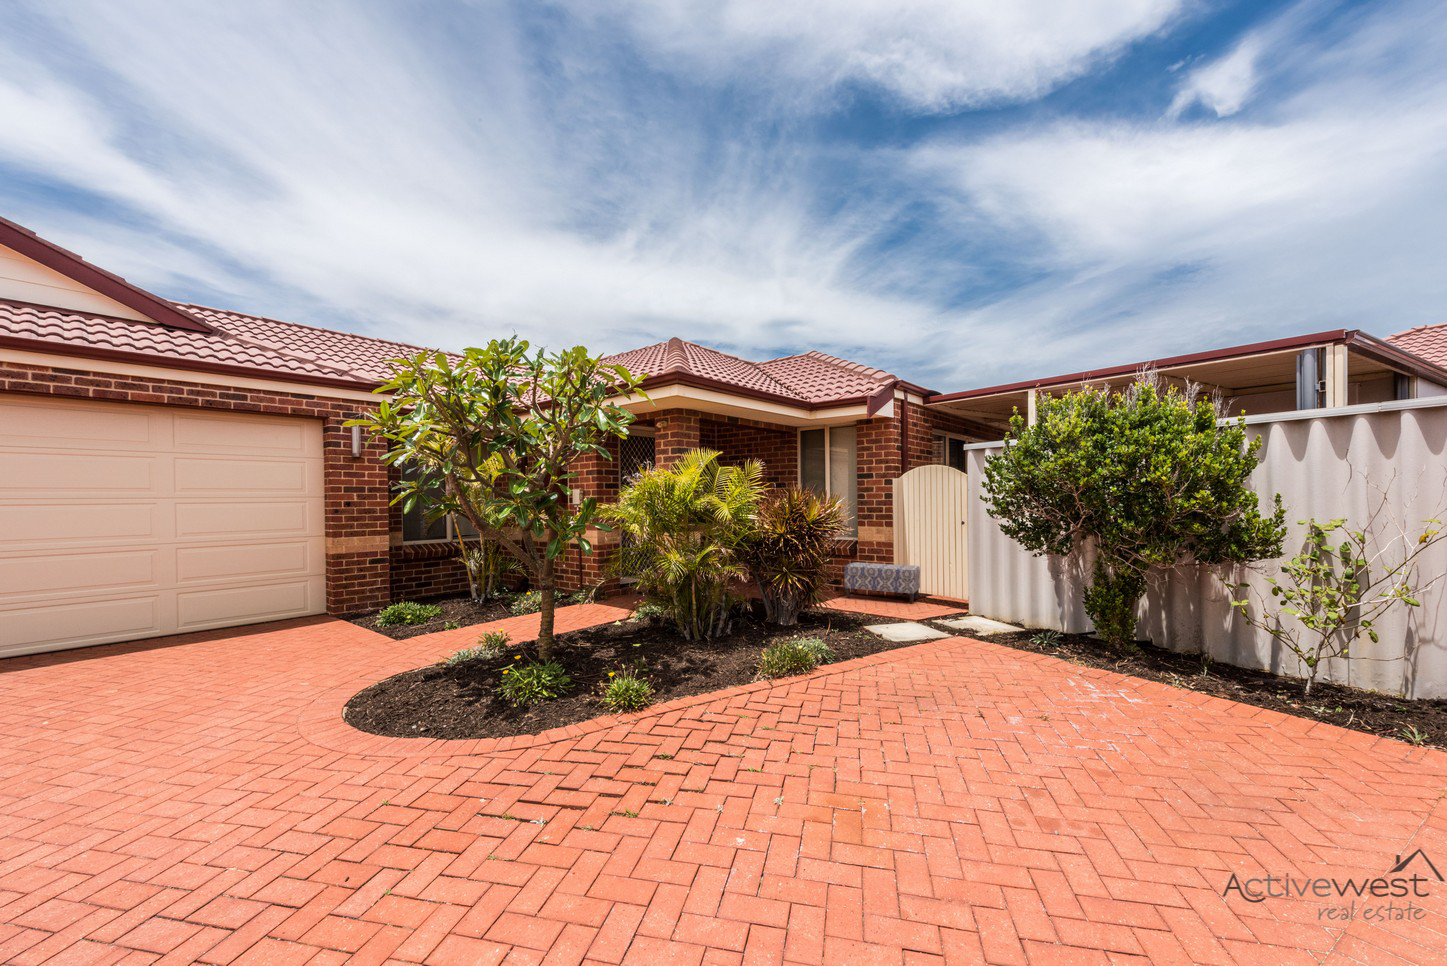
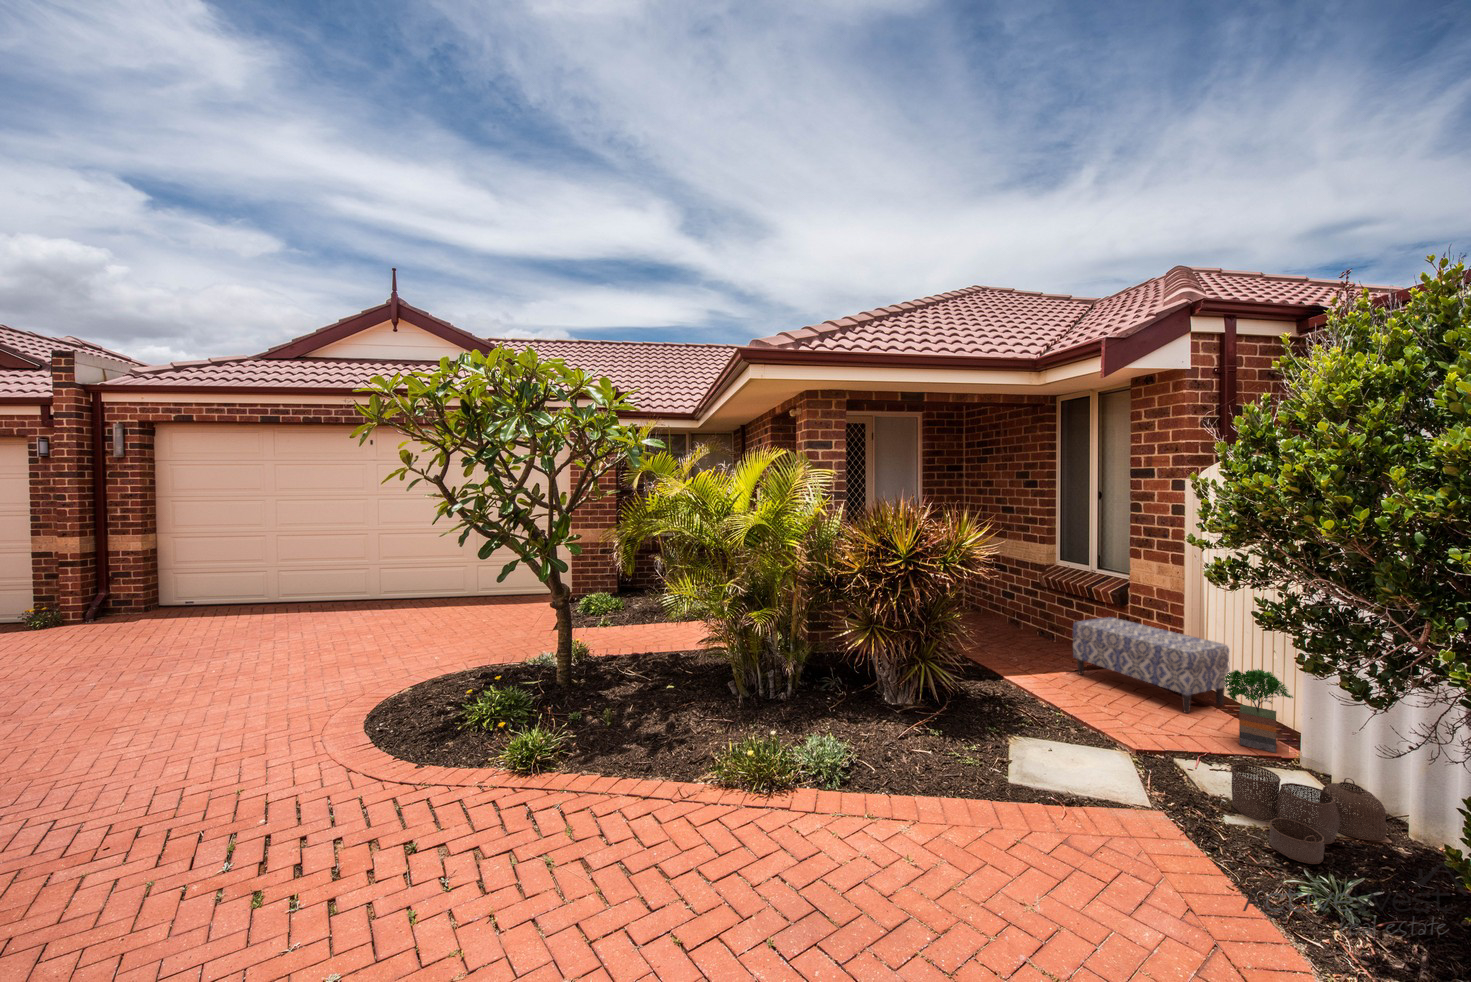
potted tree: none [936,571,965,610] -> present [1224,669,1293,753]
woven basket: none [974,604,1021,636] -> present [1231,758,1386,864]

